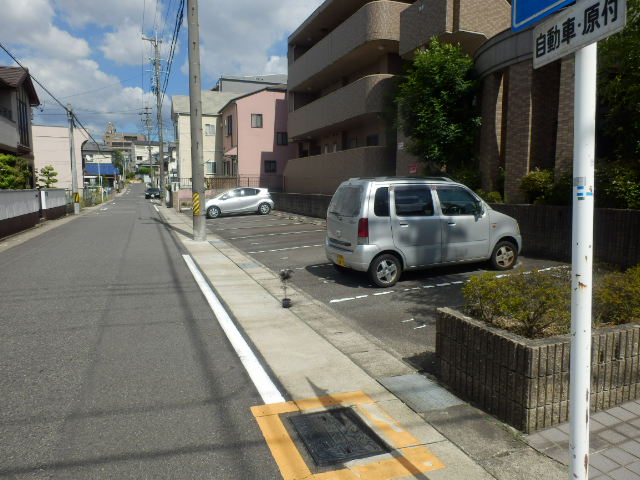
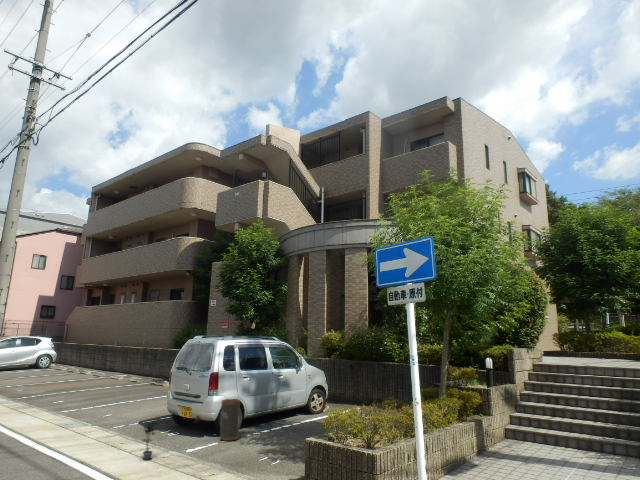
trash can: none [372,249,394,295] -> present [220,399,240,441]

